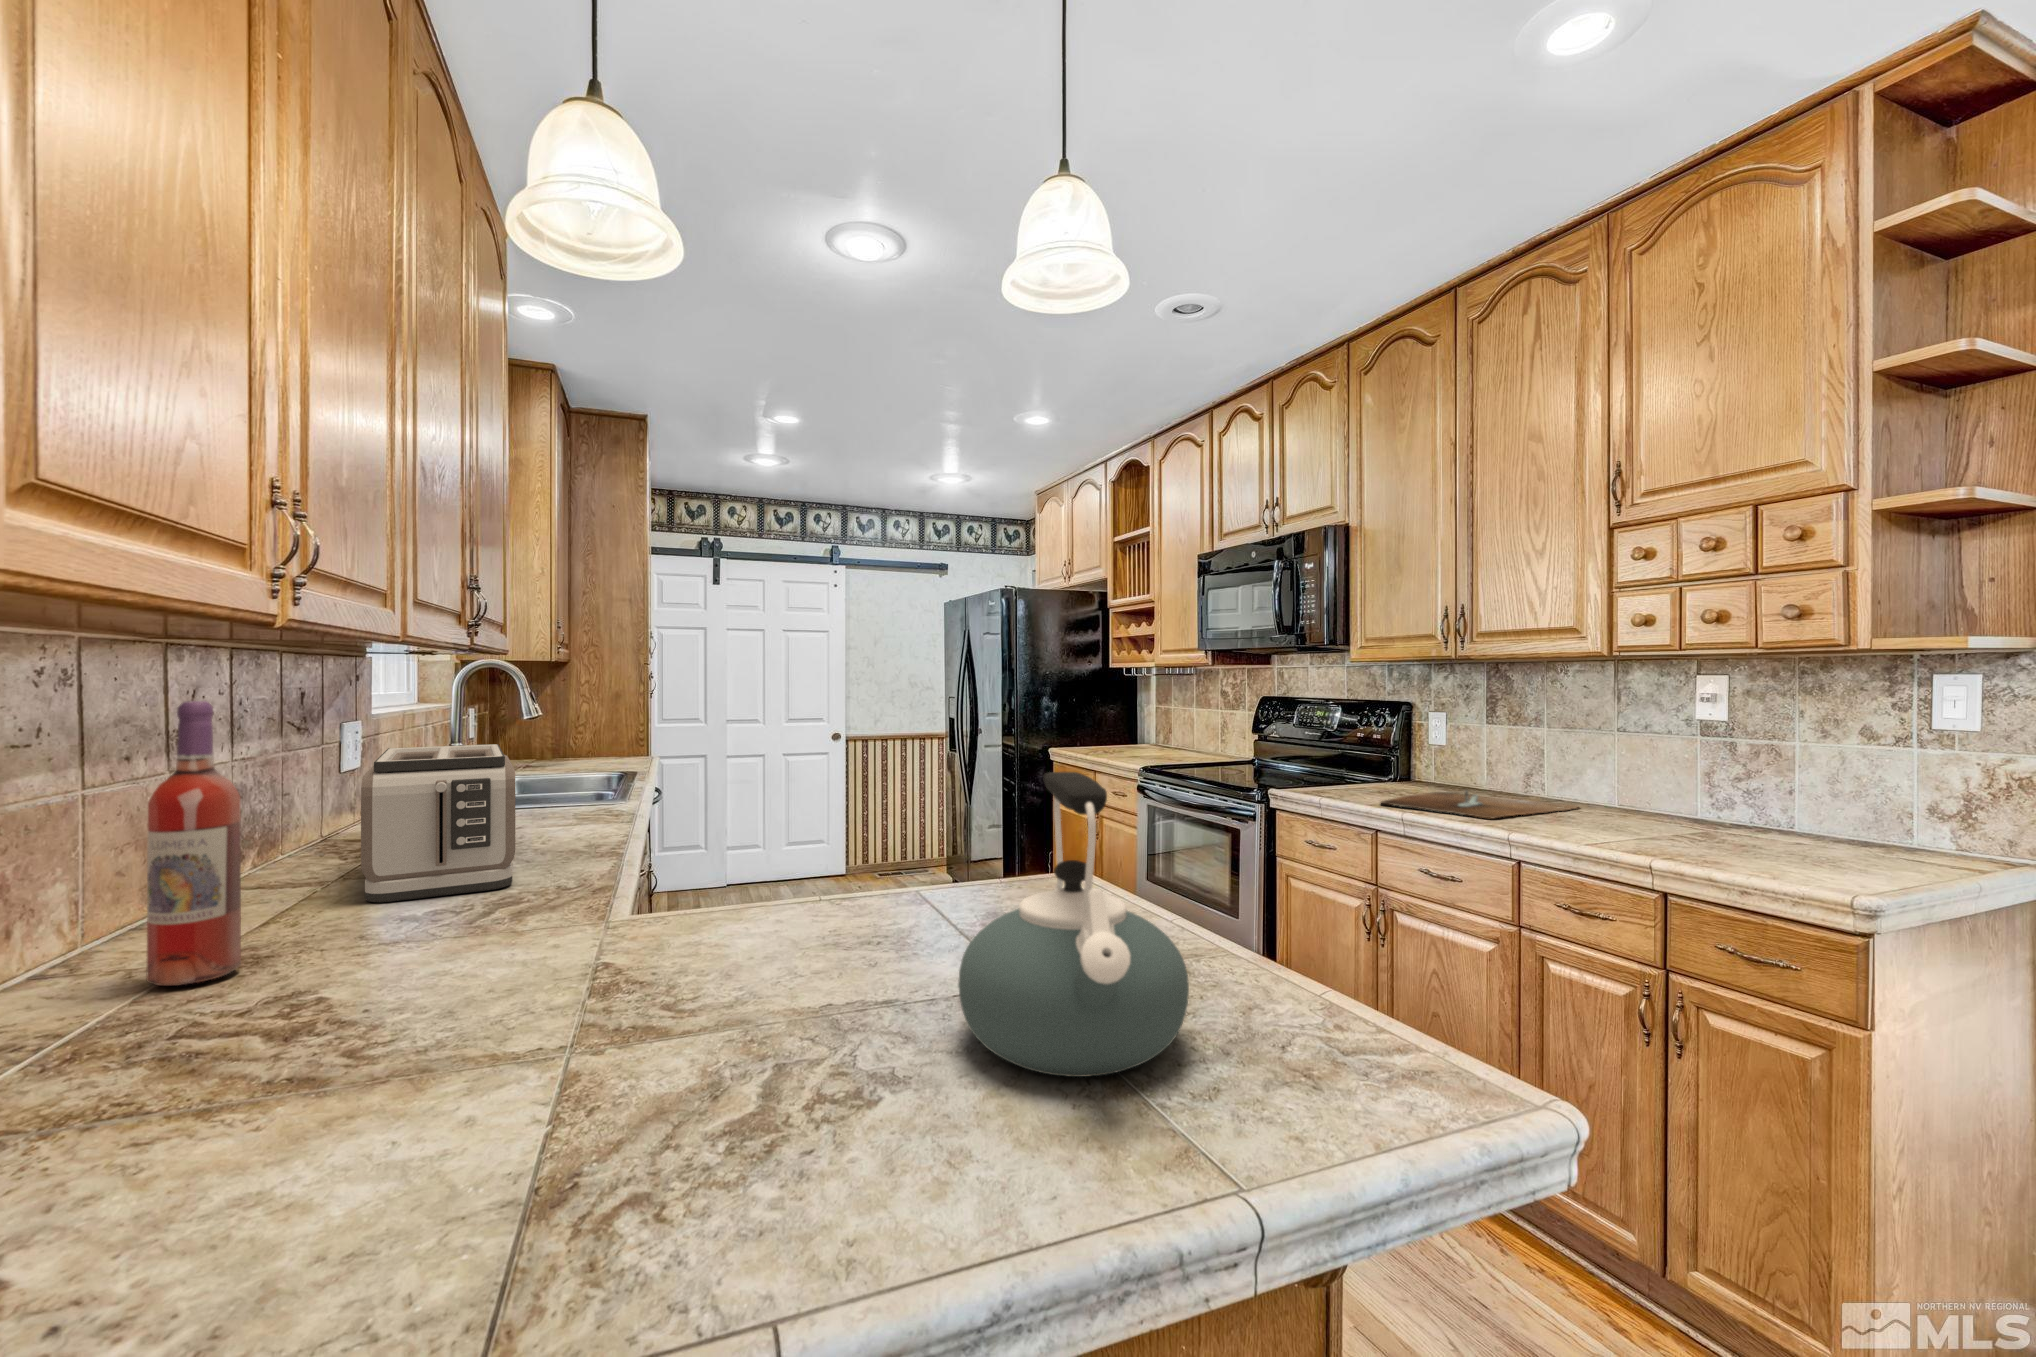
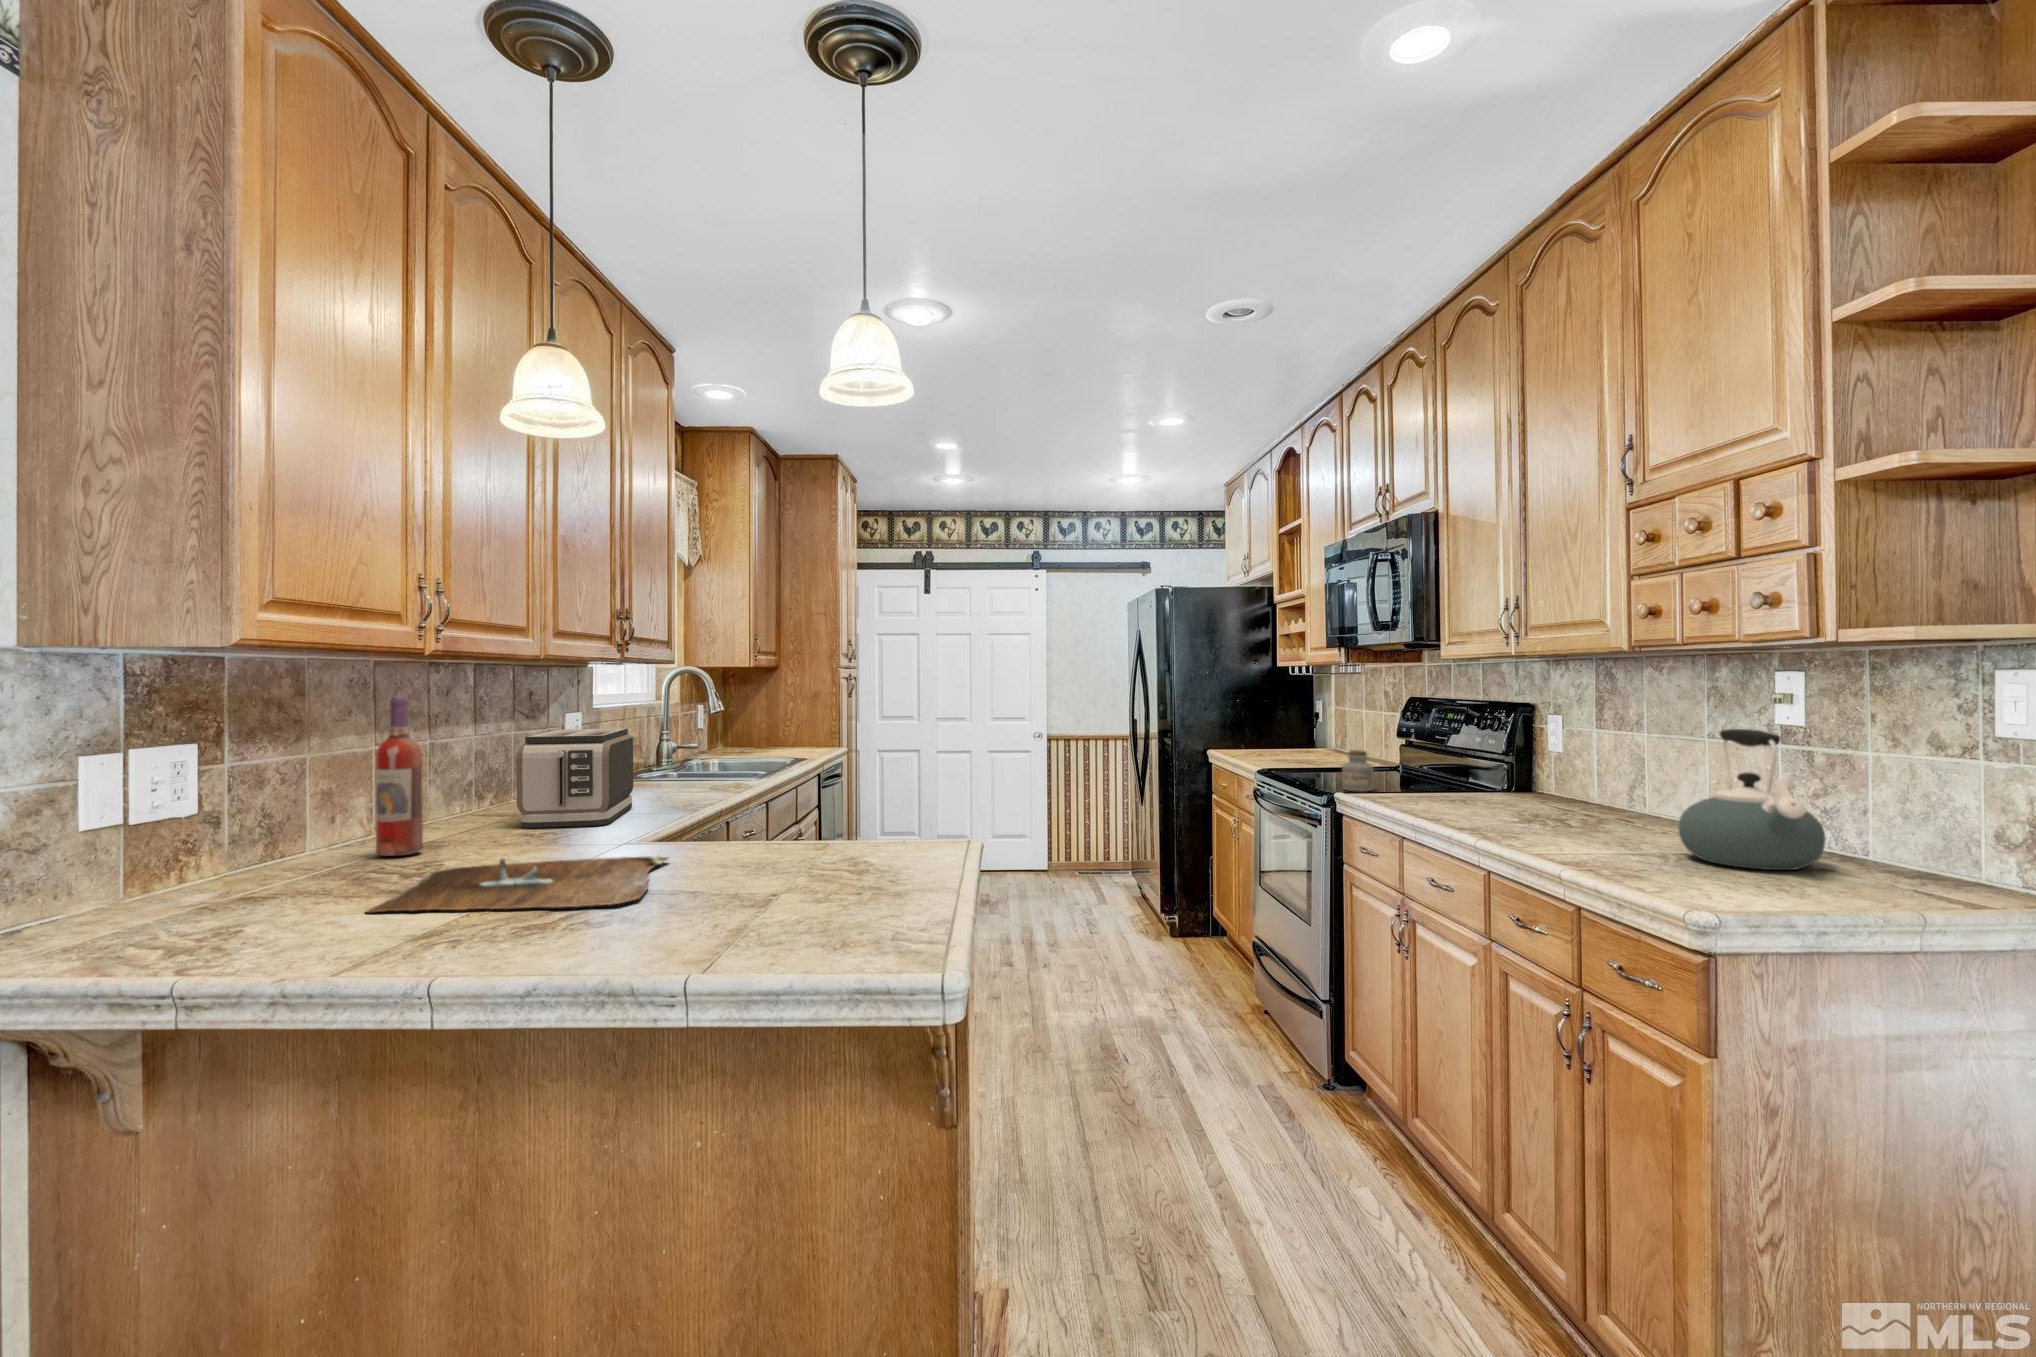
jar: none [1258,748,1288,788] -> present [1342,750,1374,792]
kettle: present [958,772,1189,1077] -> present [1678,729,1826,870]
cutting board: present [1381,790,1578,818] -> present [366,856,668,913]

